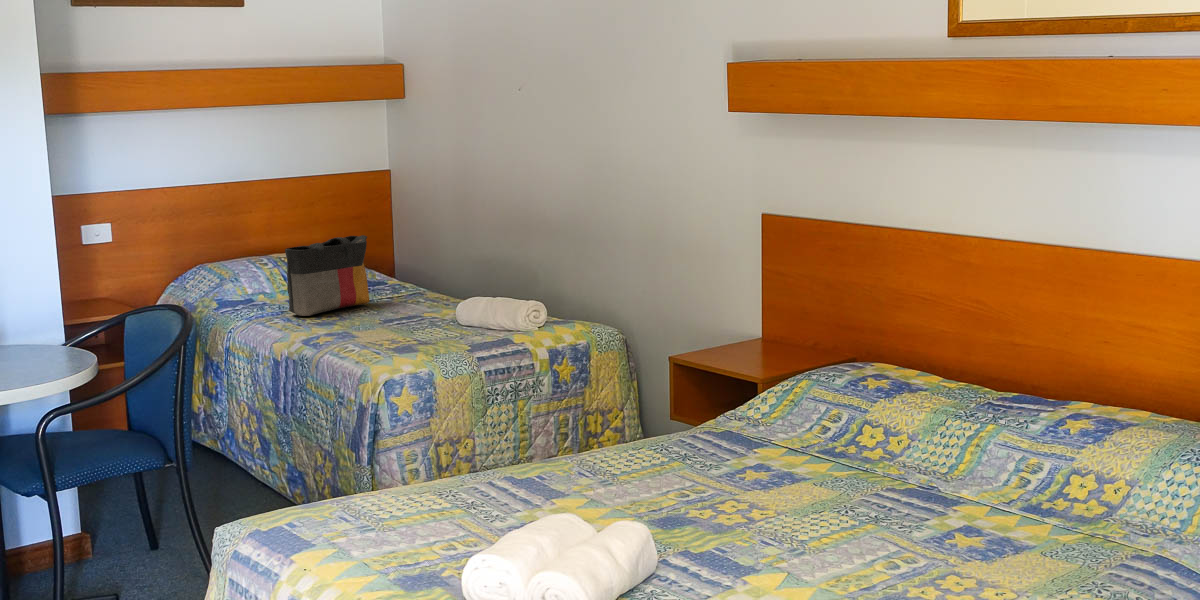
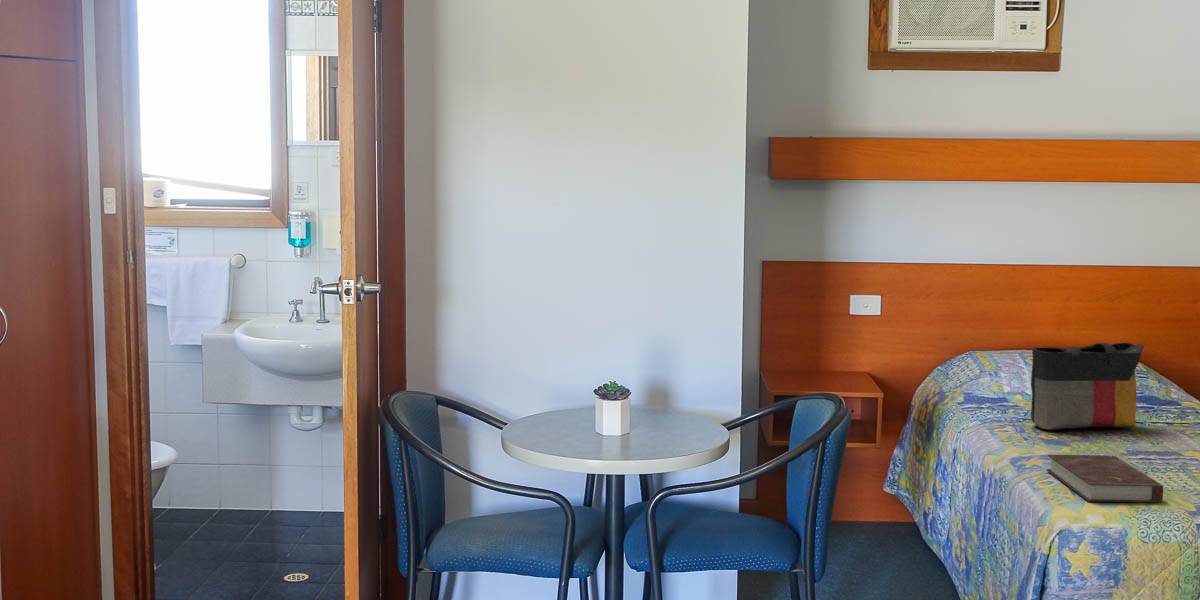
book: none [338,322,441,357] -> present [1047,454,1163,502]

